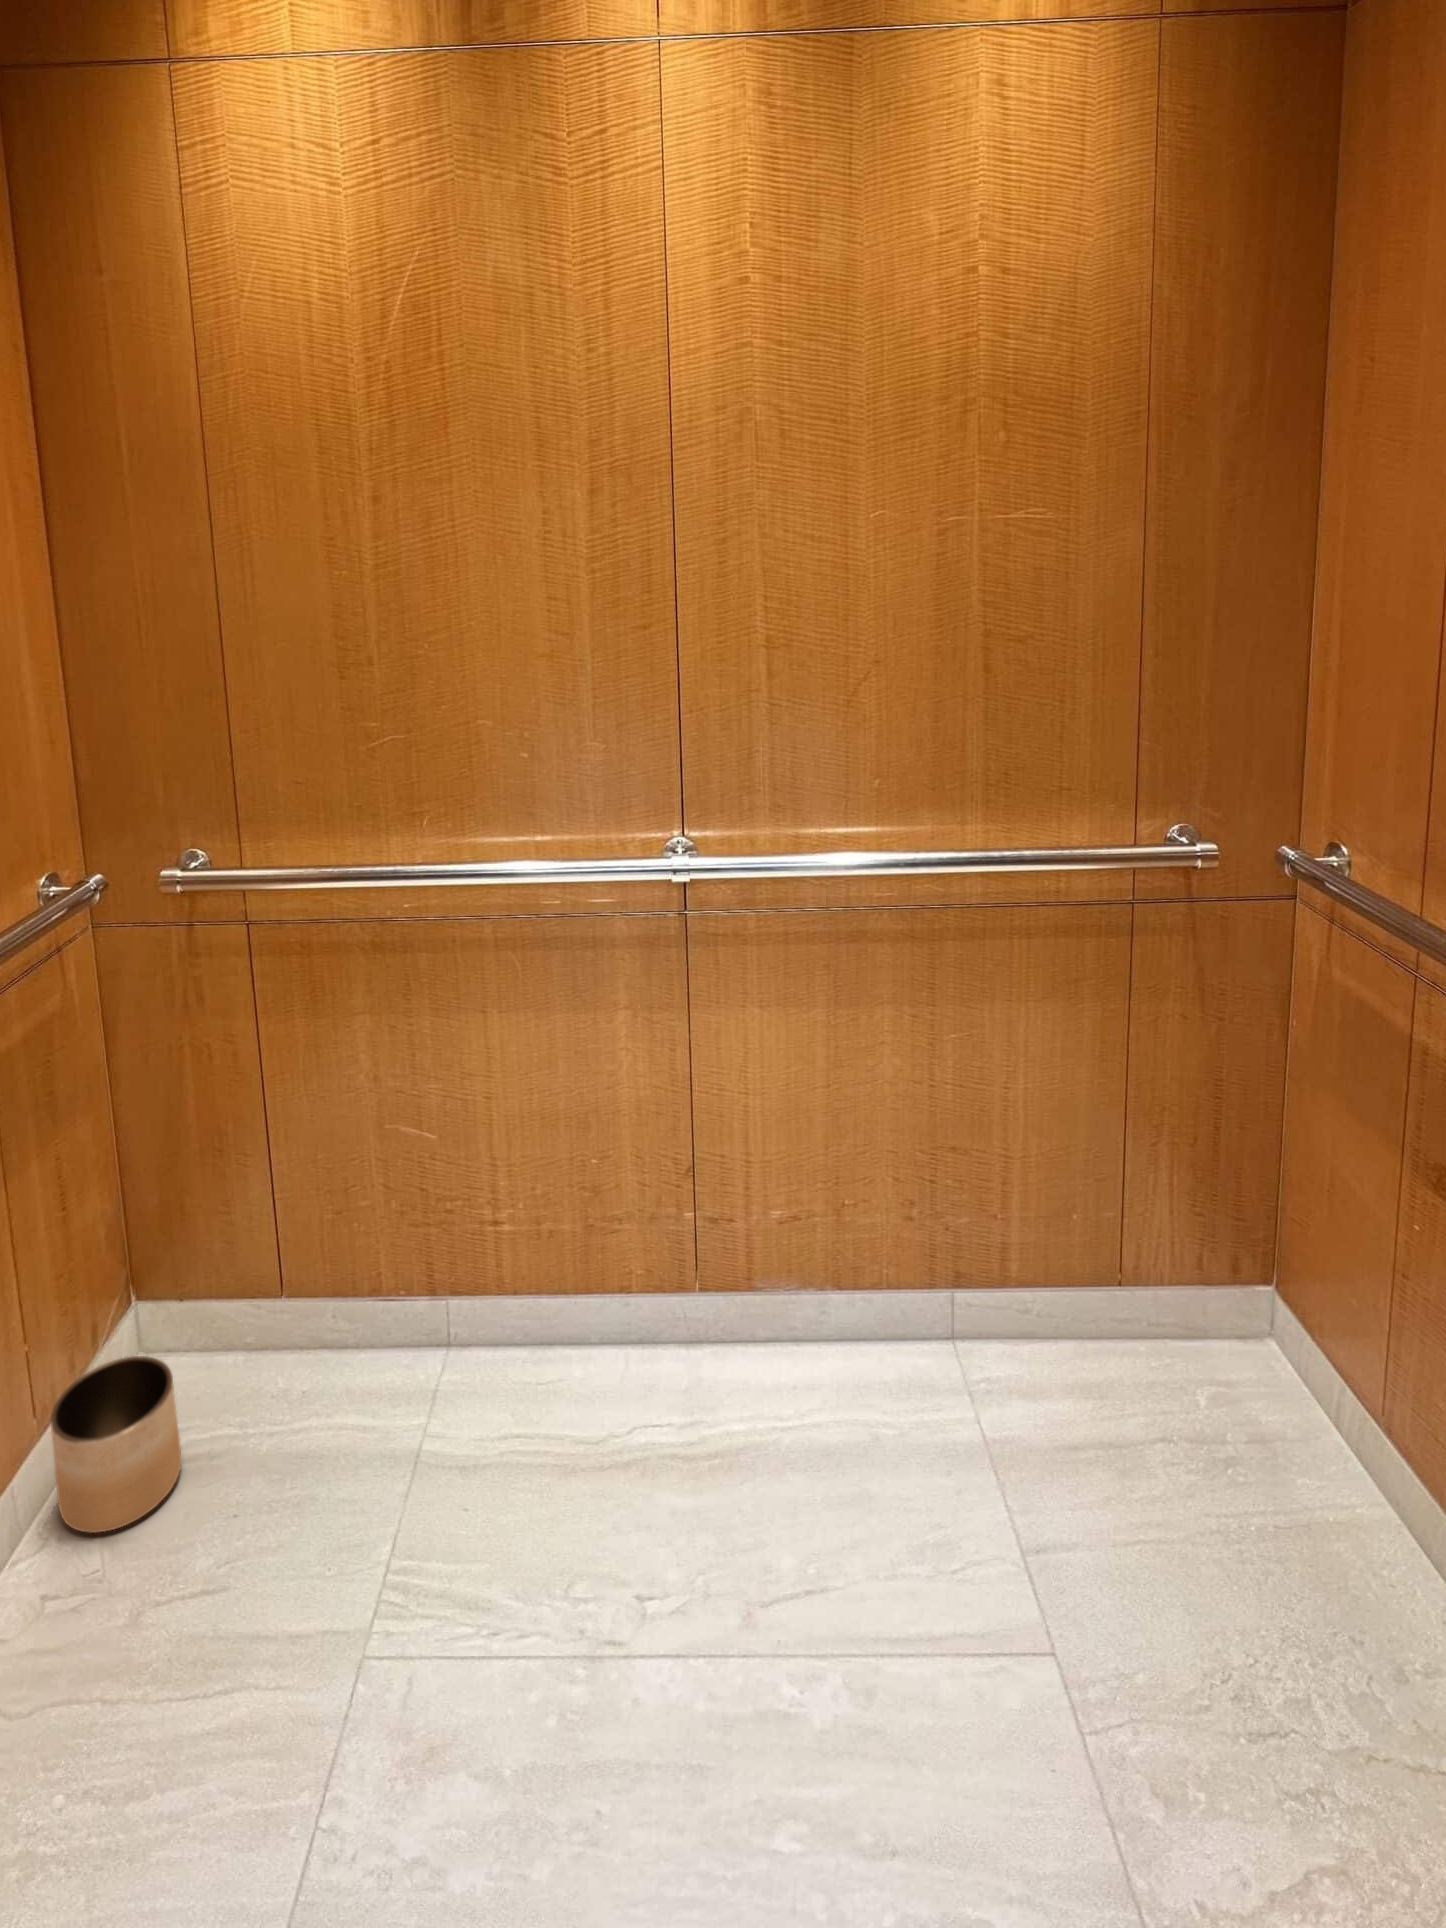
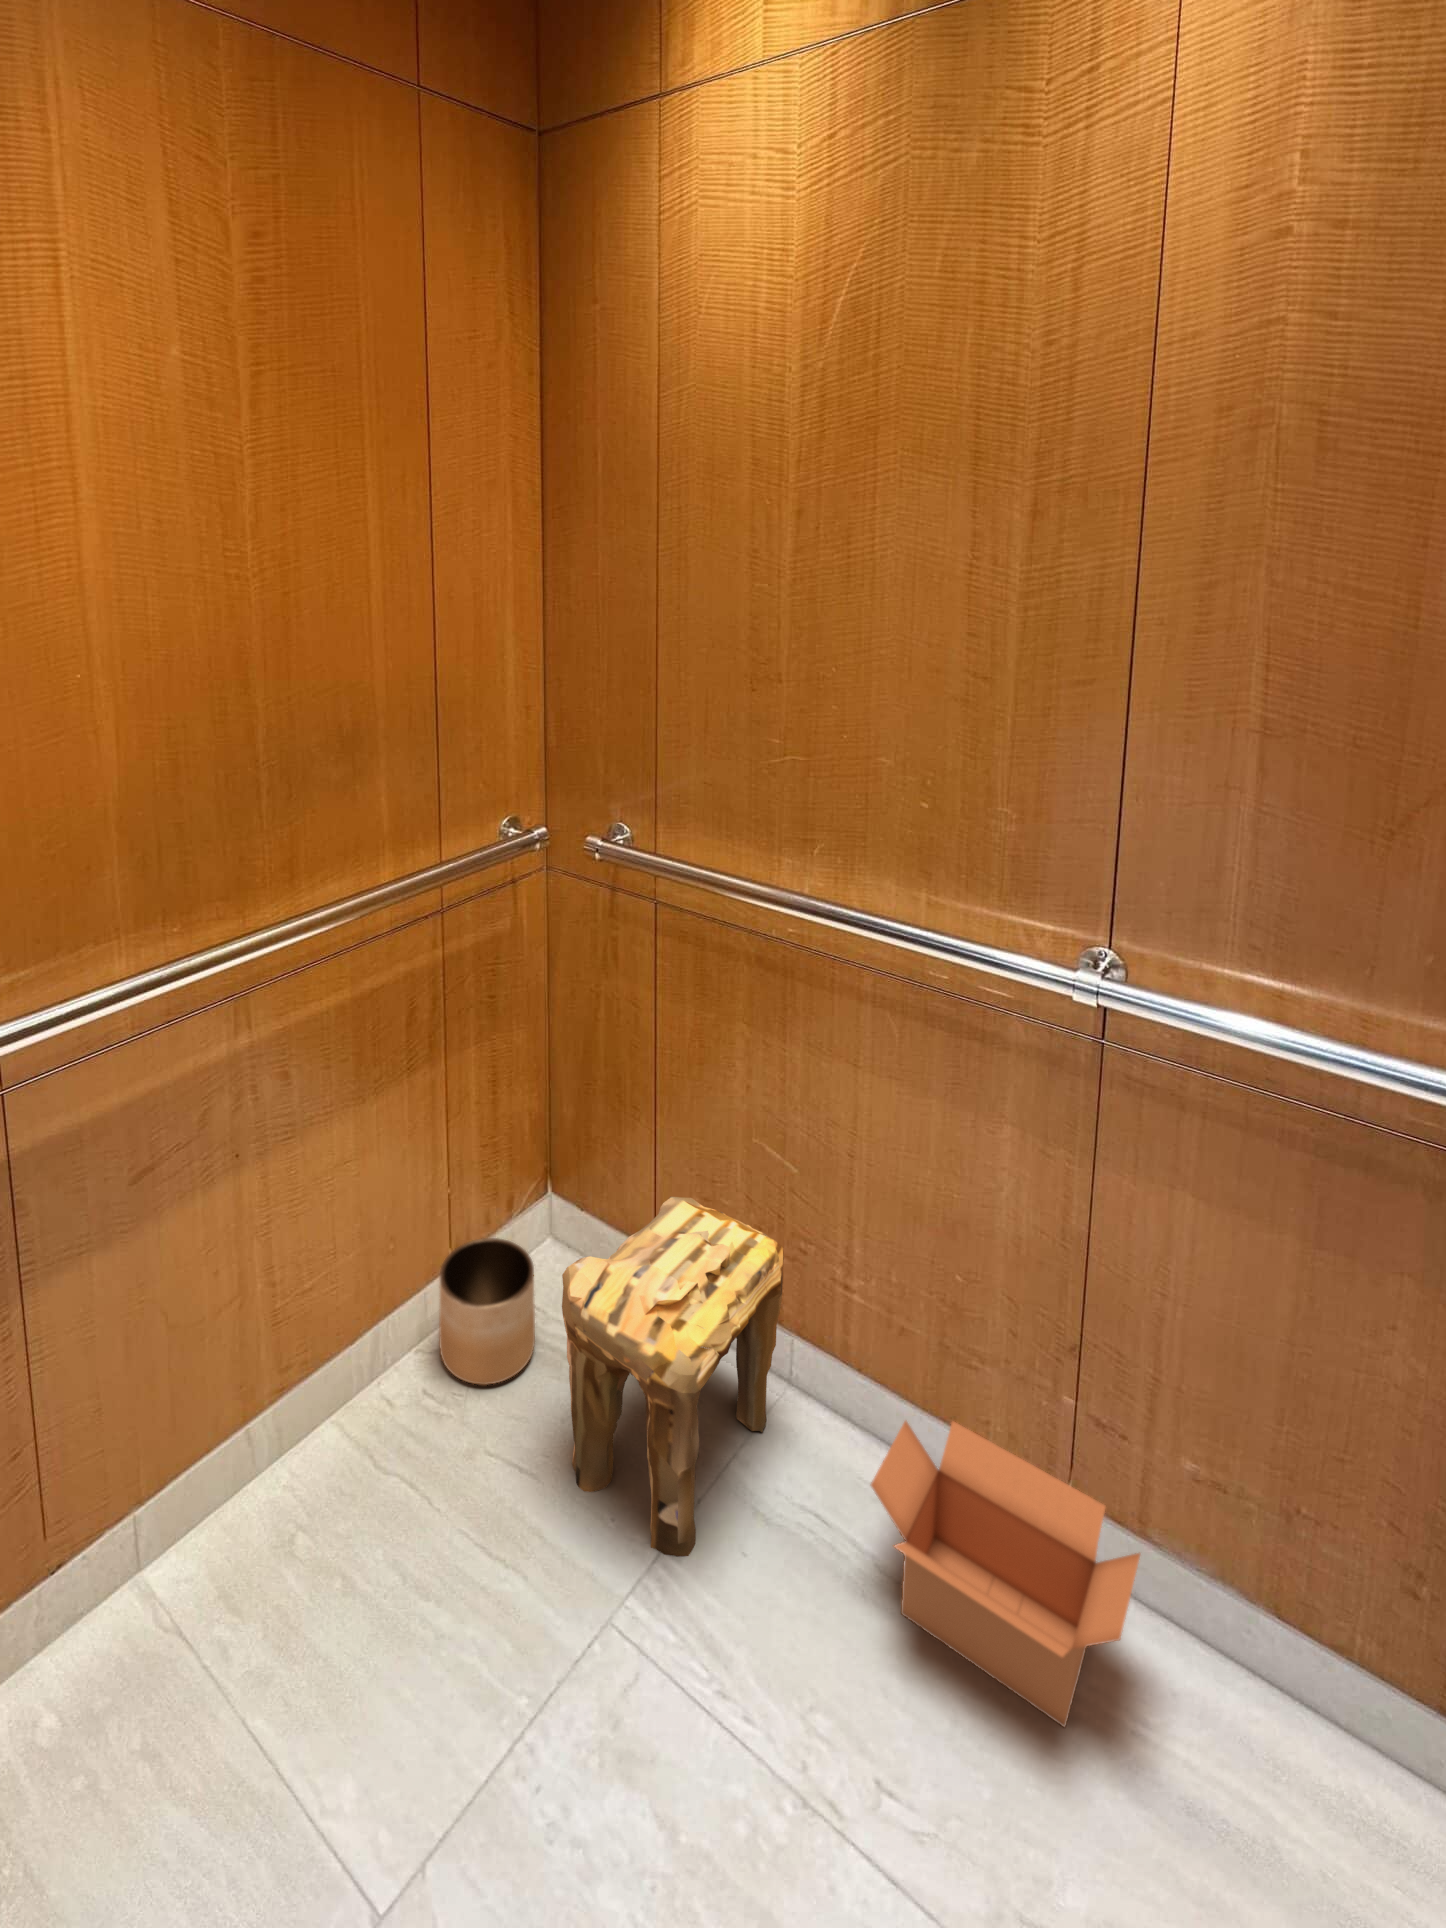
stool: none [238,1207,447,1544] -> present [562,1197,784,1556]
cardboard box: none [570,1279,769,1454] -> present [871,1421,1140,1727]

